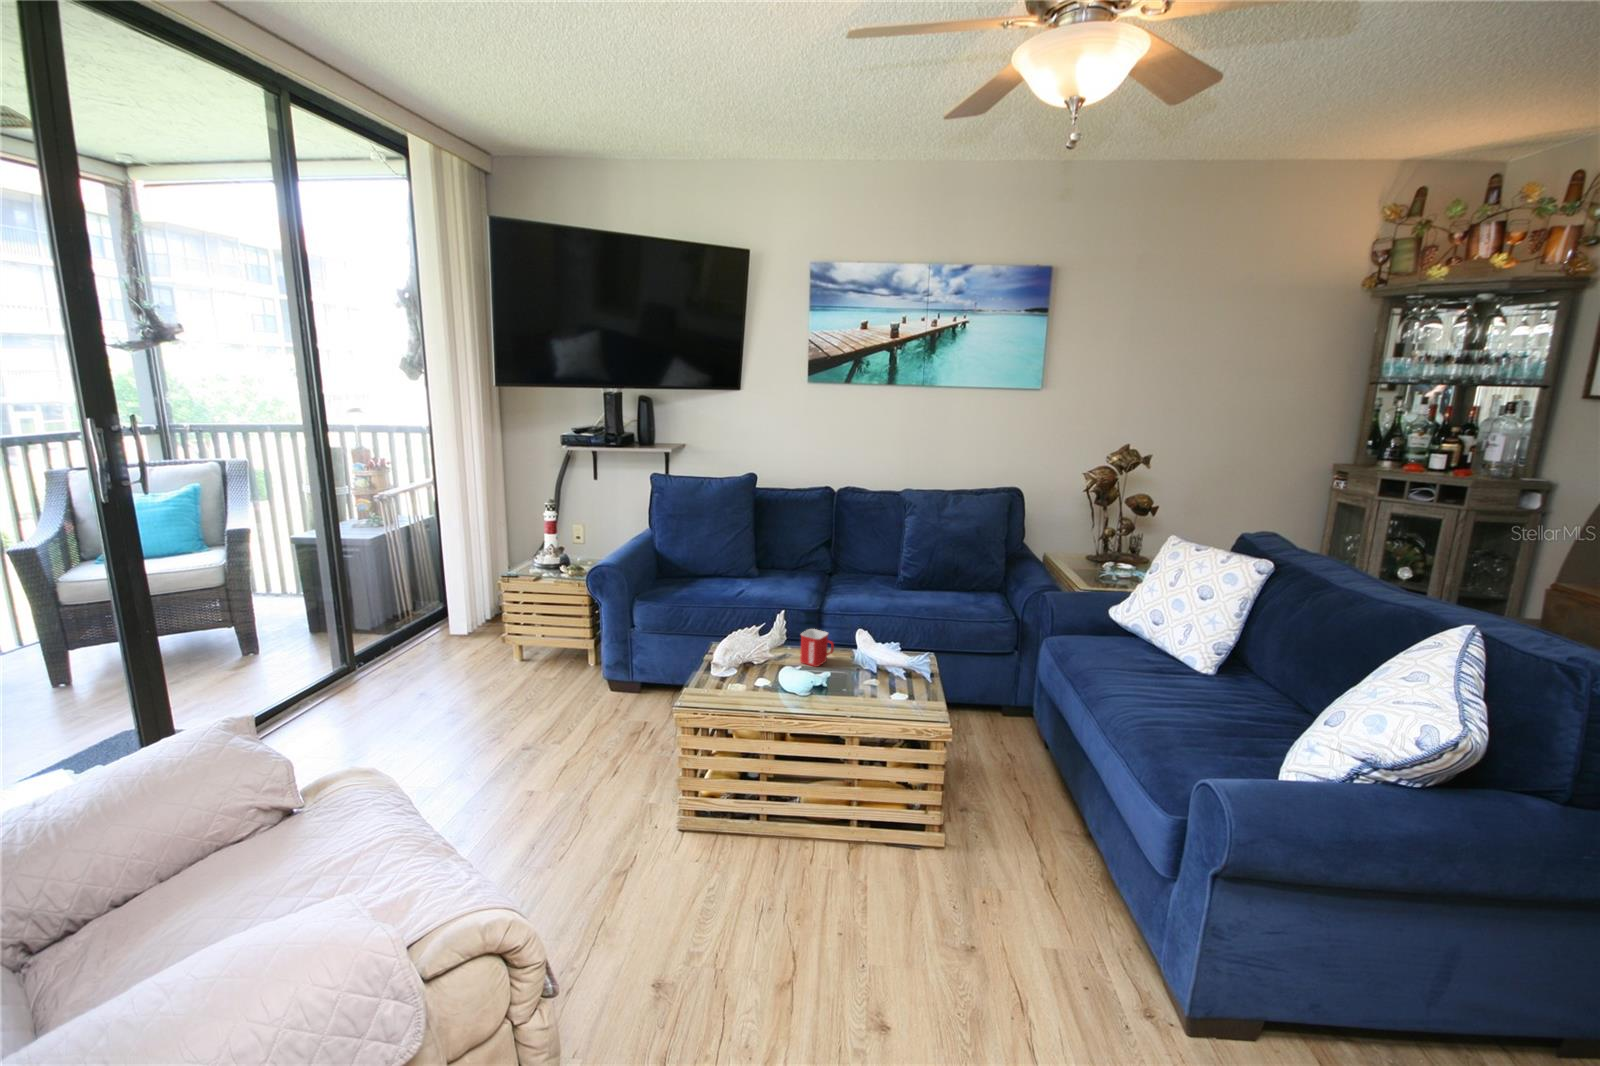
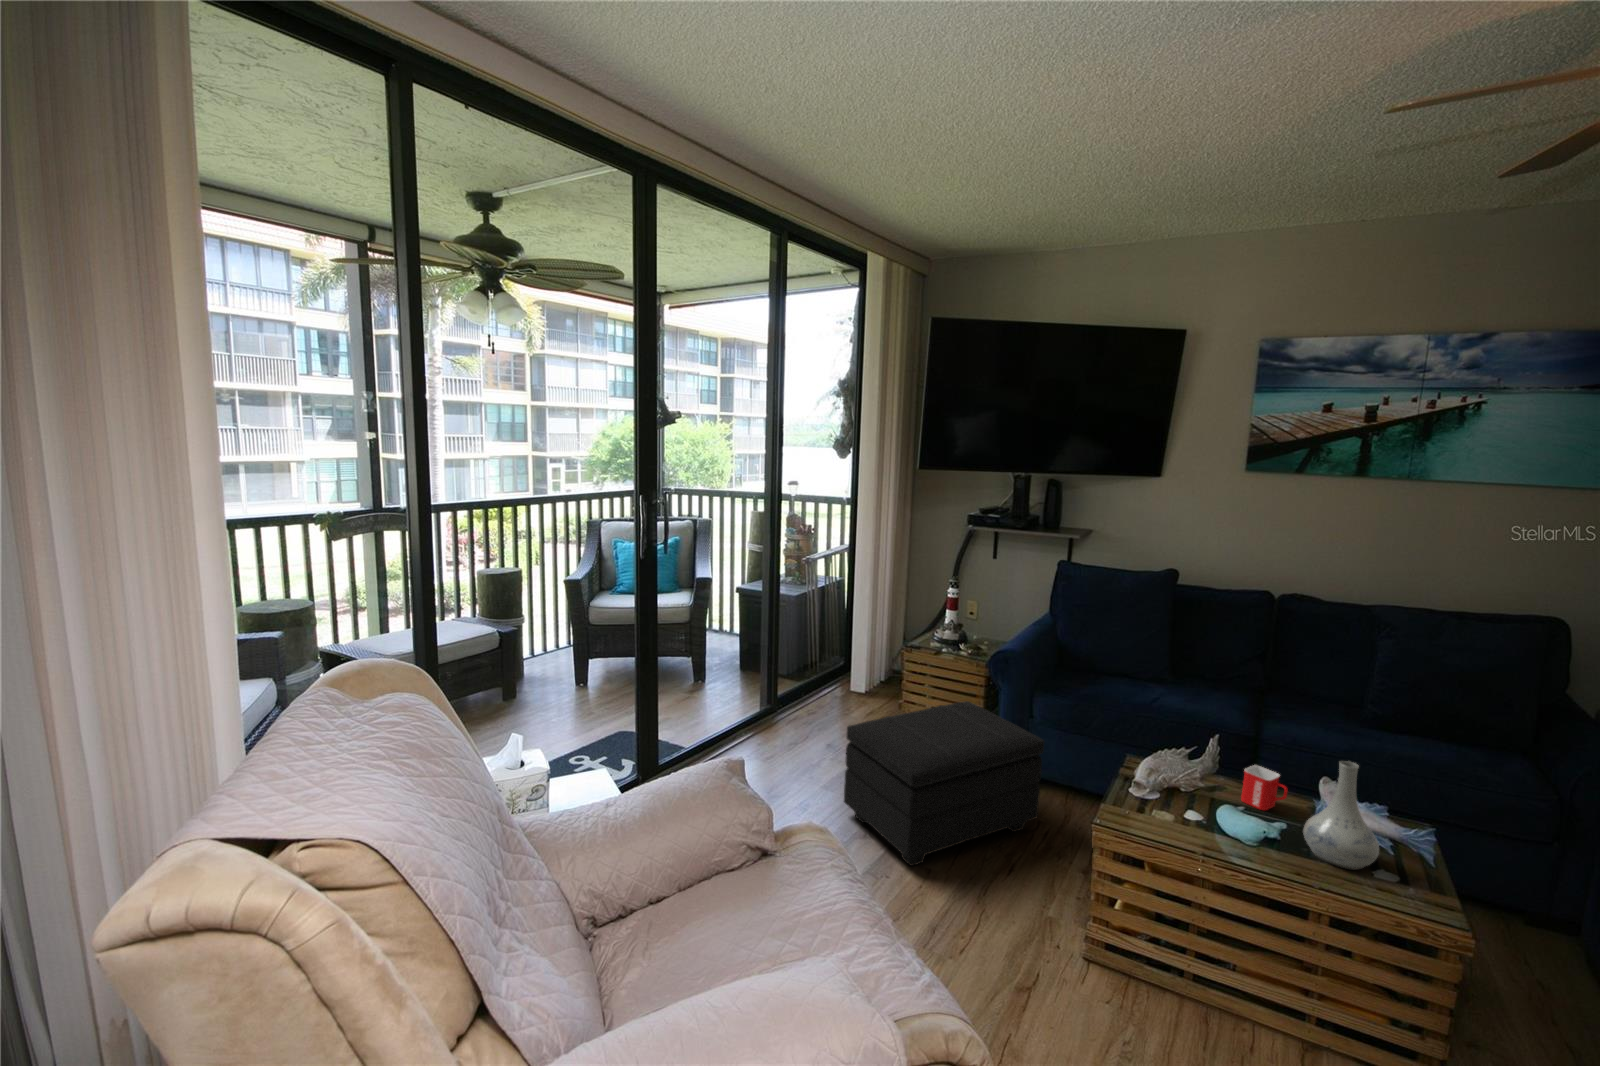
vase: none [842,608,896,700] -> present [1303,761,1379,869]
footstool: none [412,620,637,800] -> present [844,701,1044,866]

